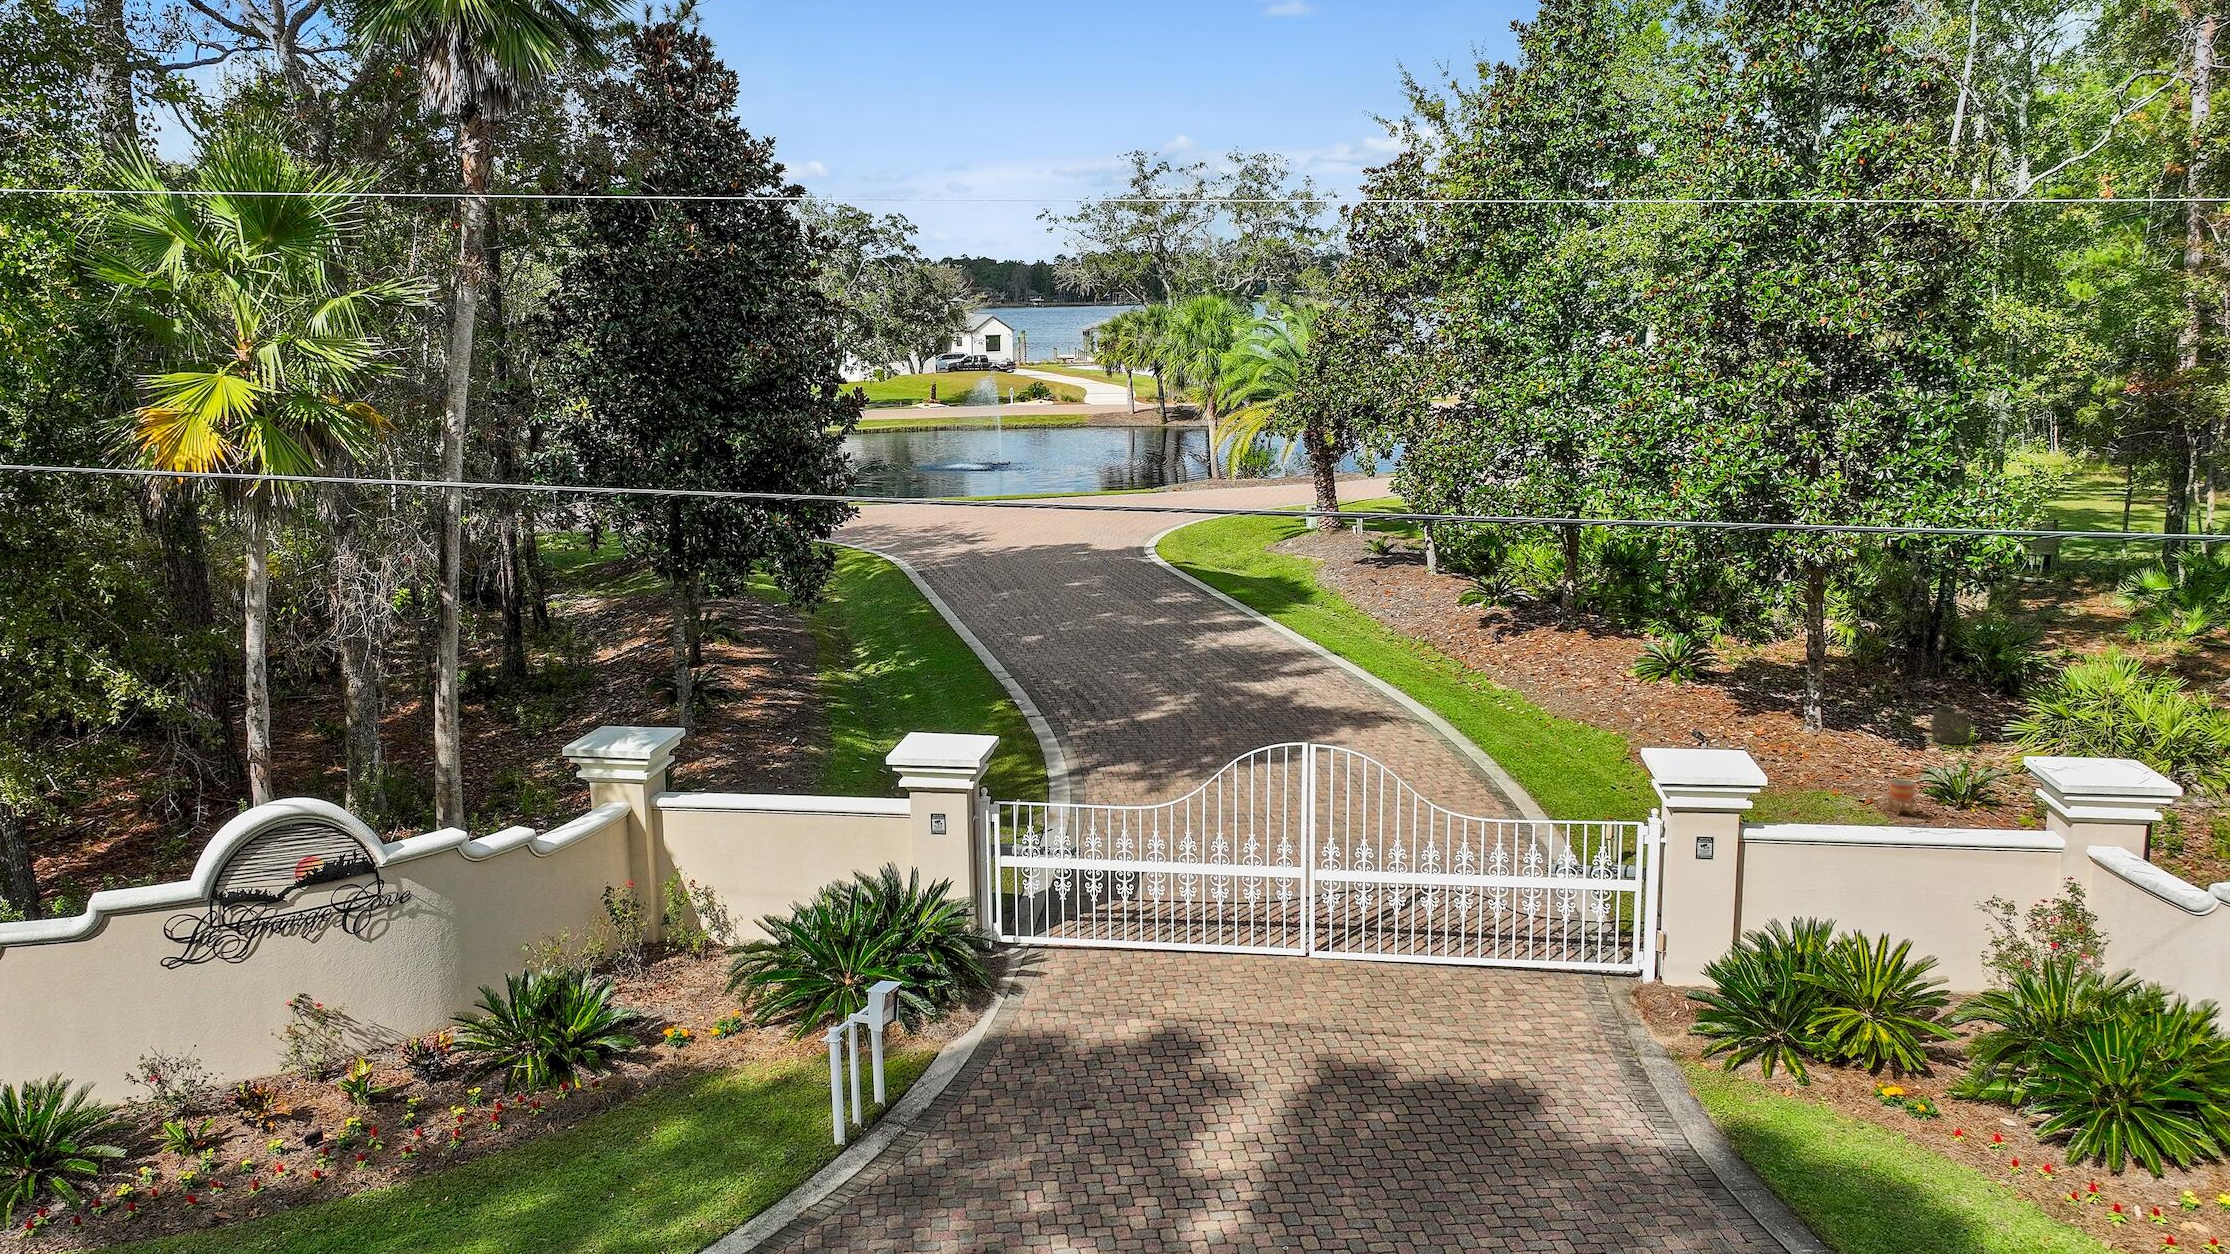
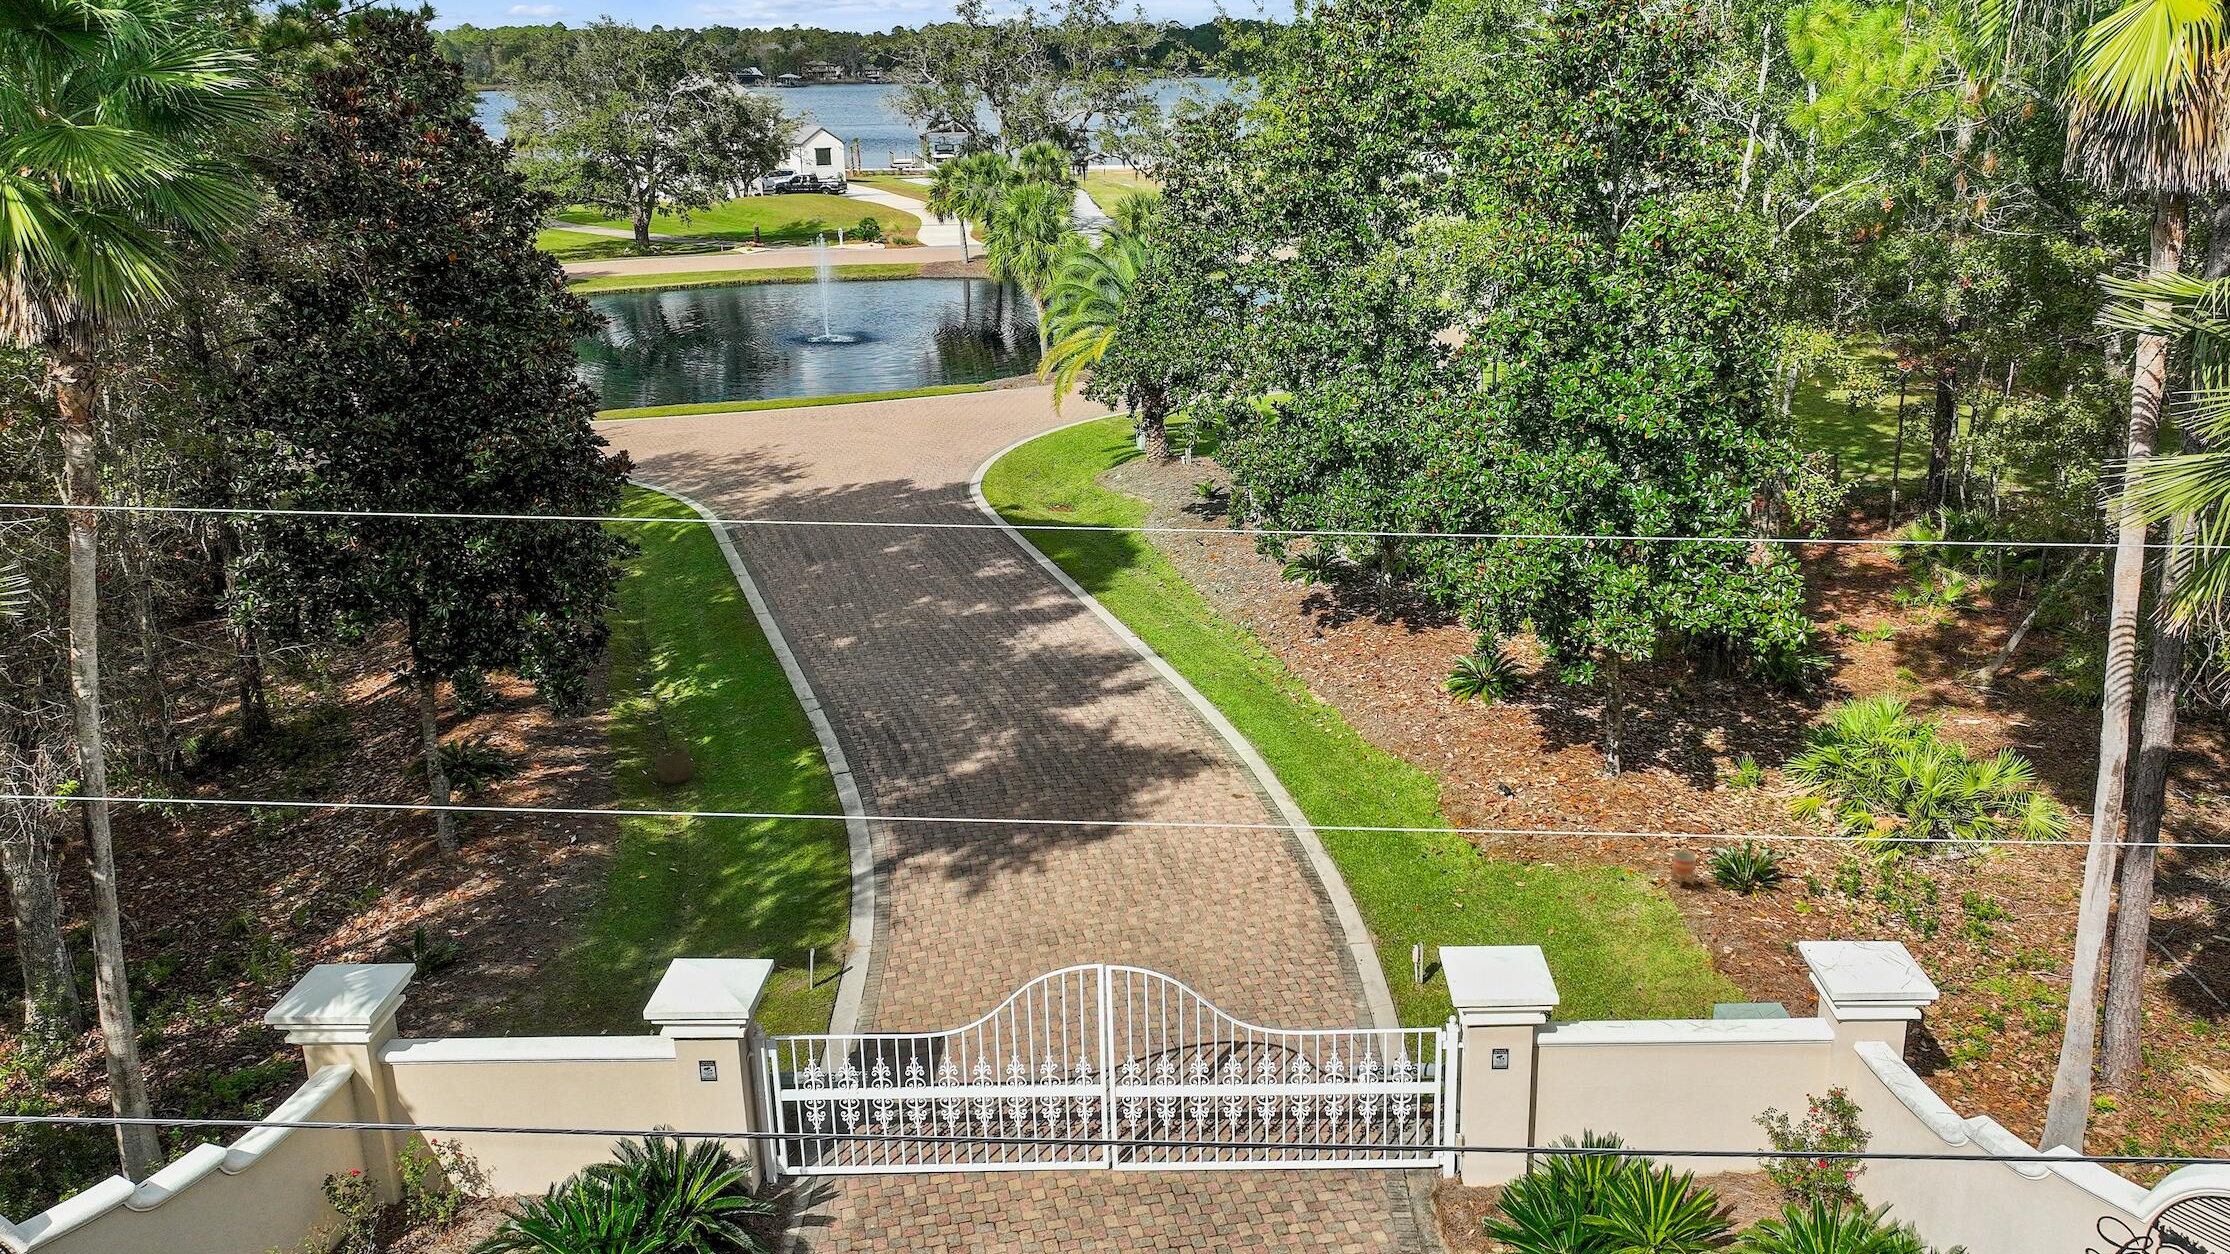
woven basket: present [1931,708,1971,744] -> present [657,747,692,784]

